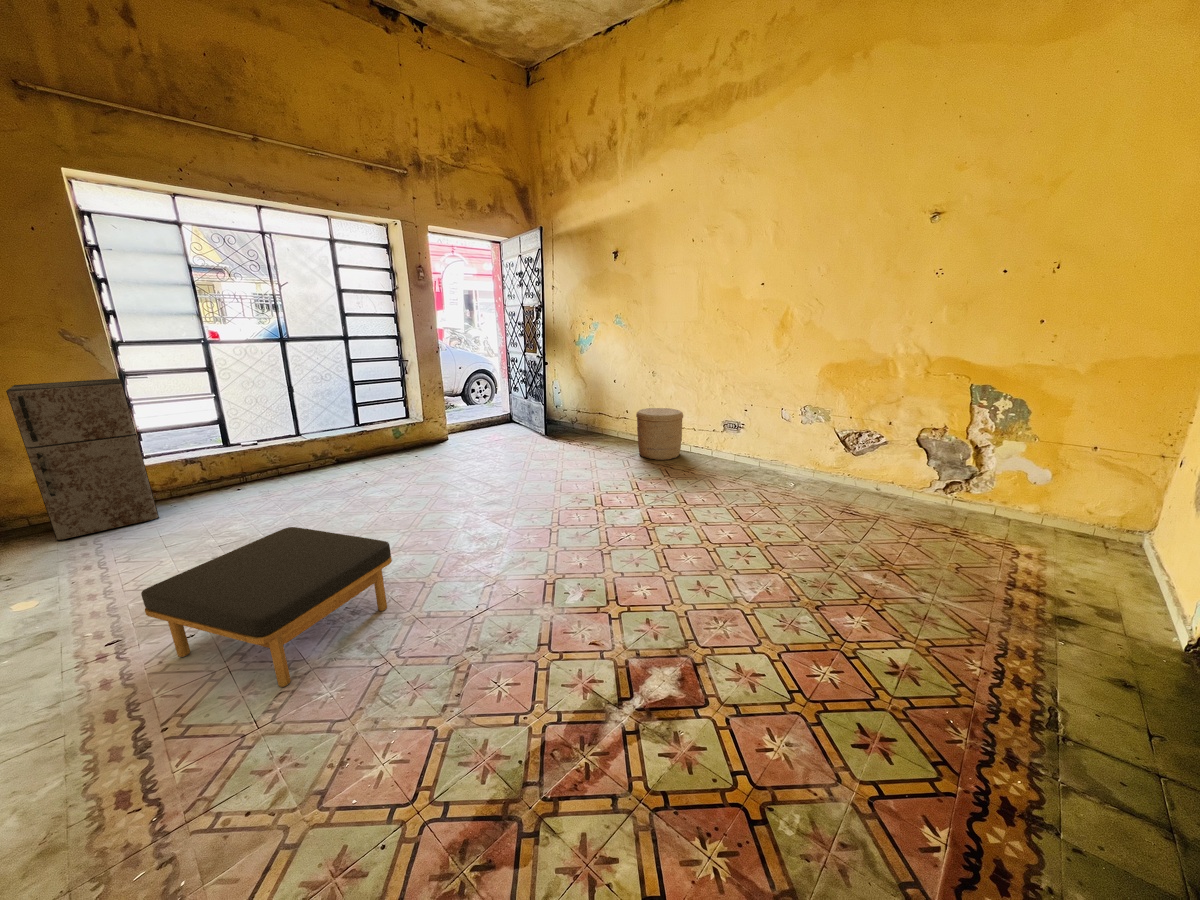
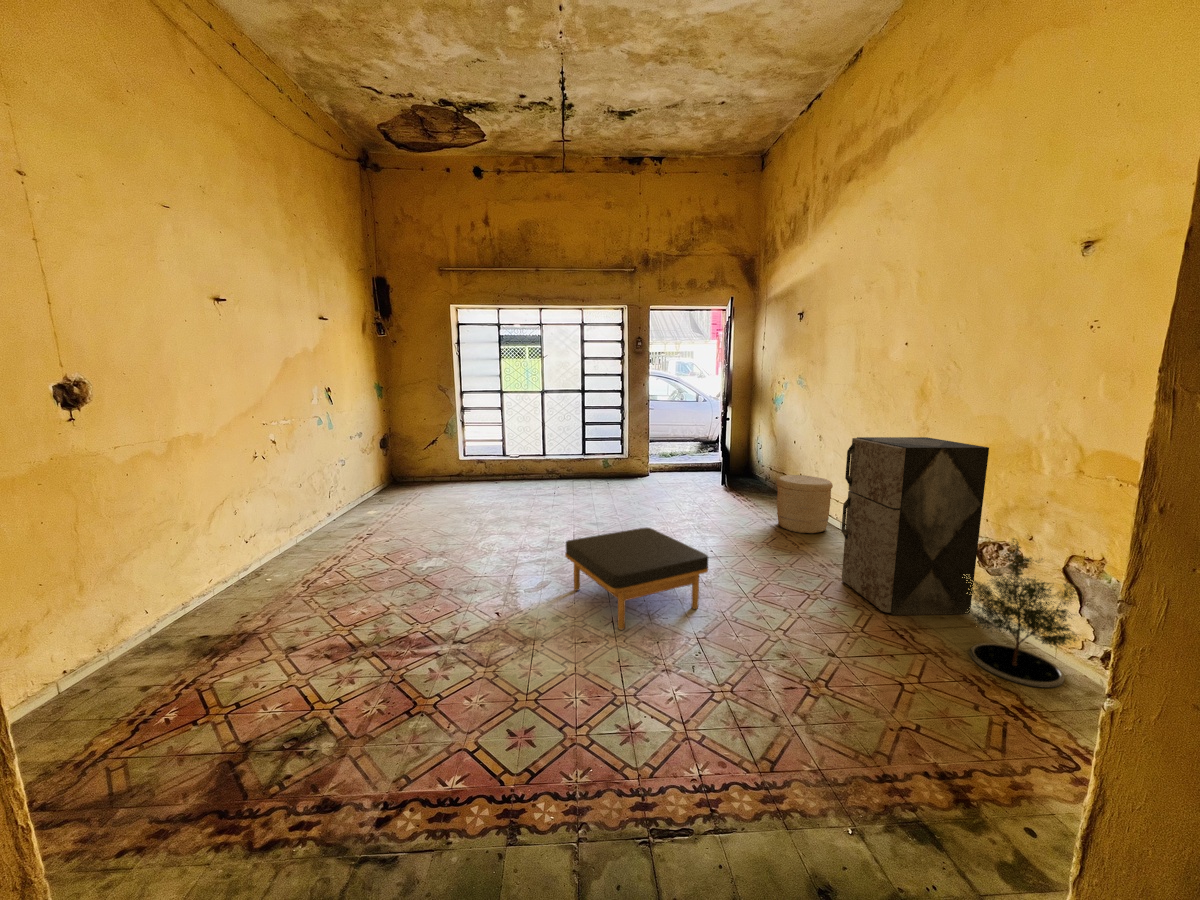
storage cabinet: present [6,378,159,540] -> present [841,437,989,615]
potted tree: none [881,424,951,519] -> present [966,538,1079,688]
ottoman: present [141,527,392,687] -> present [565,528,708,630]

